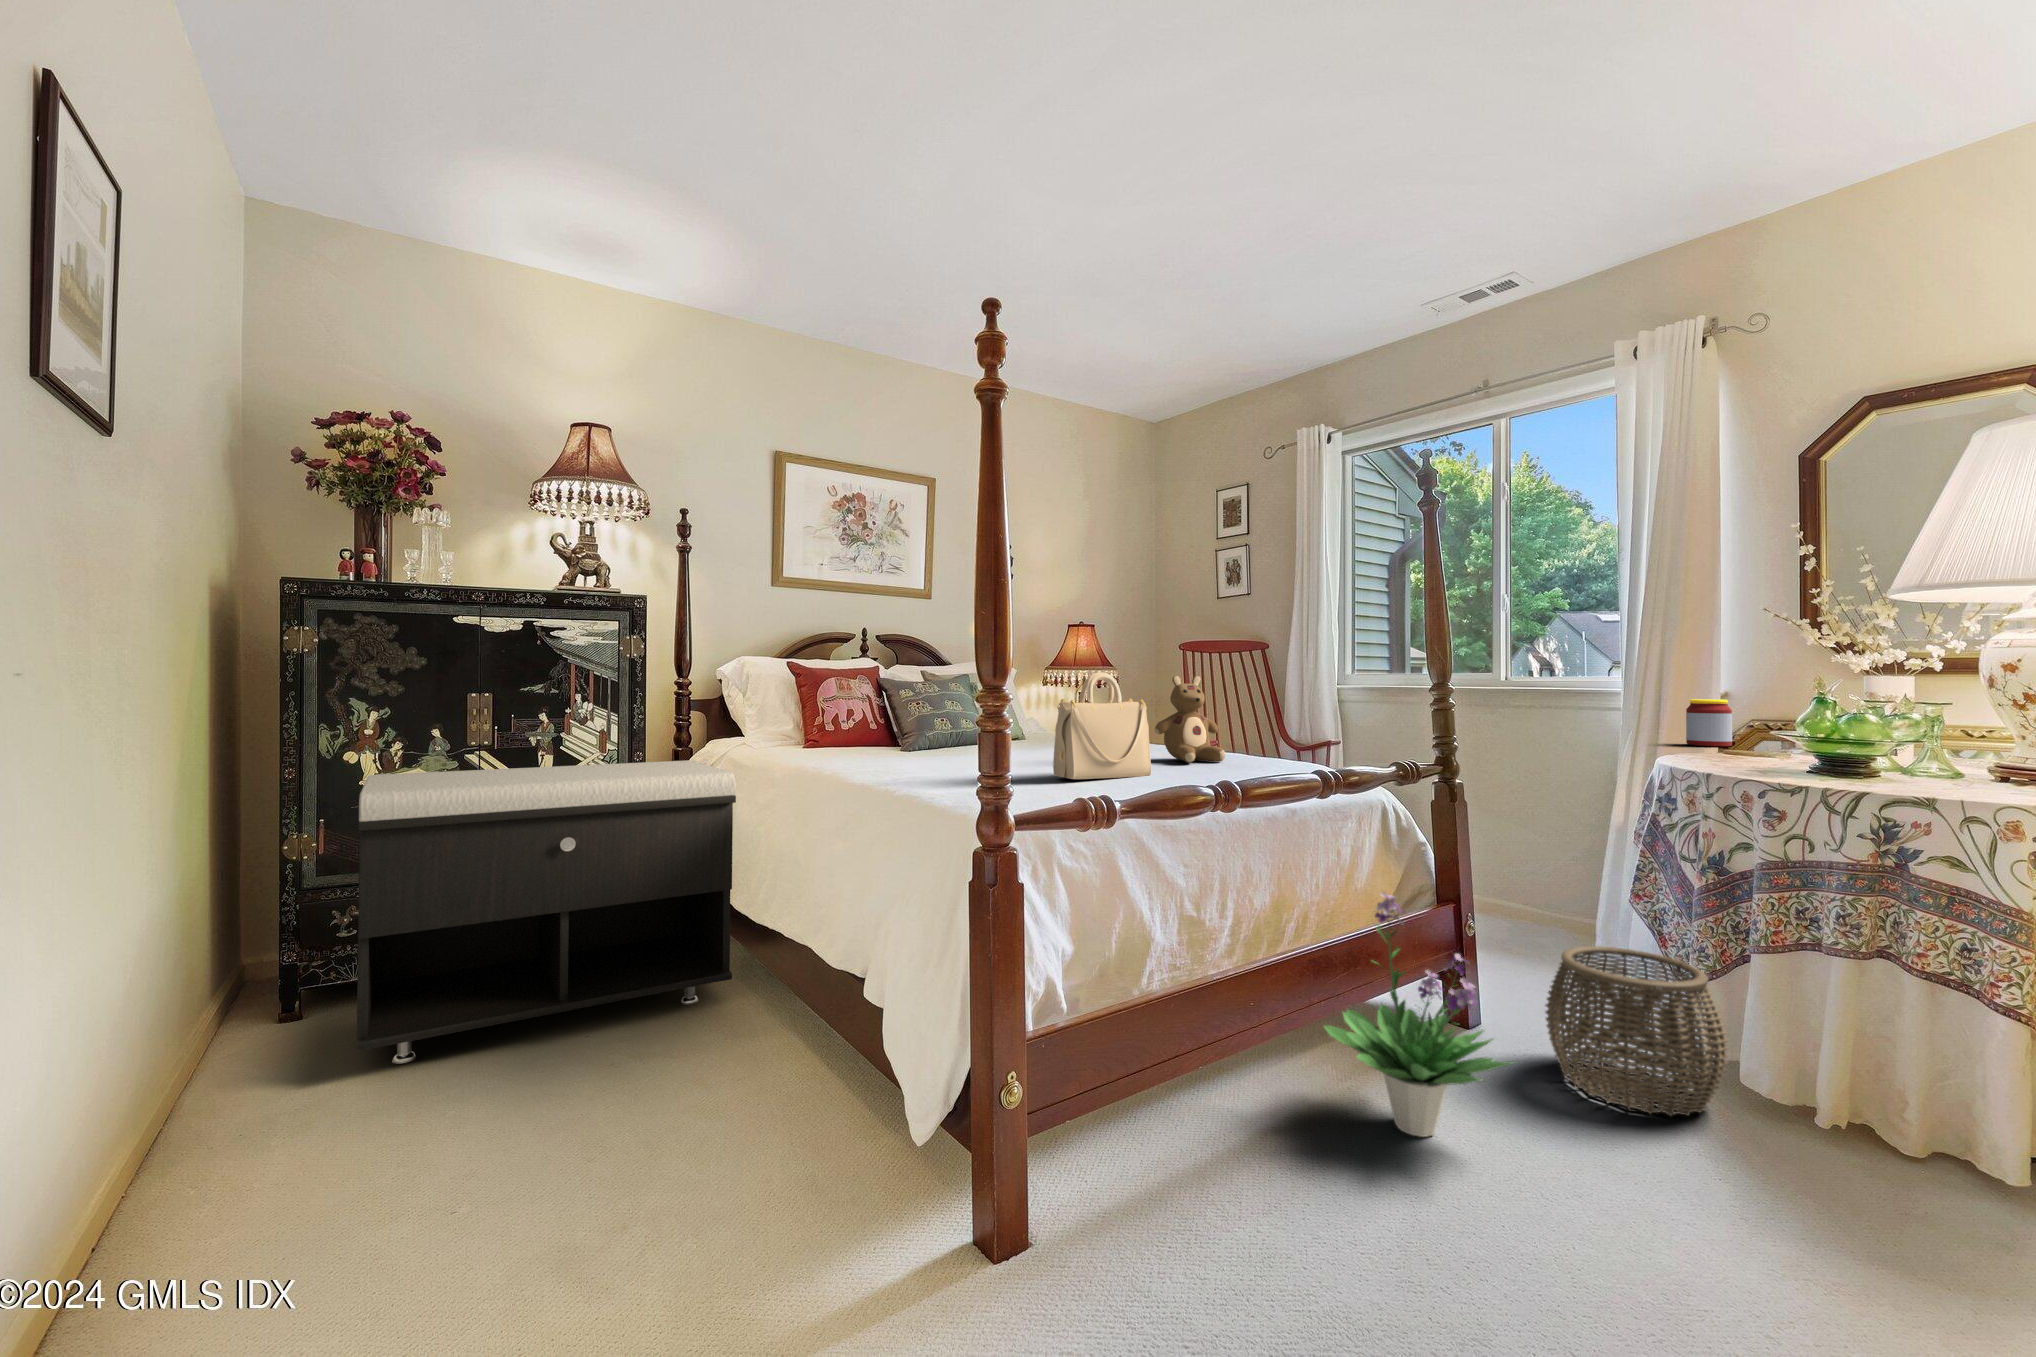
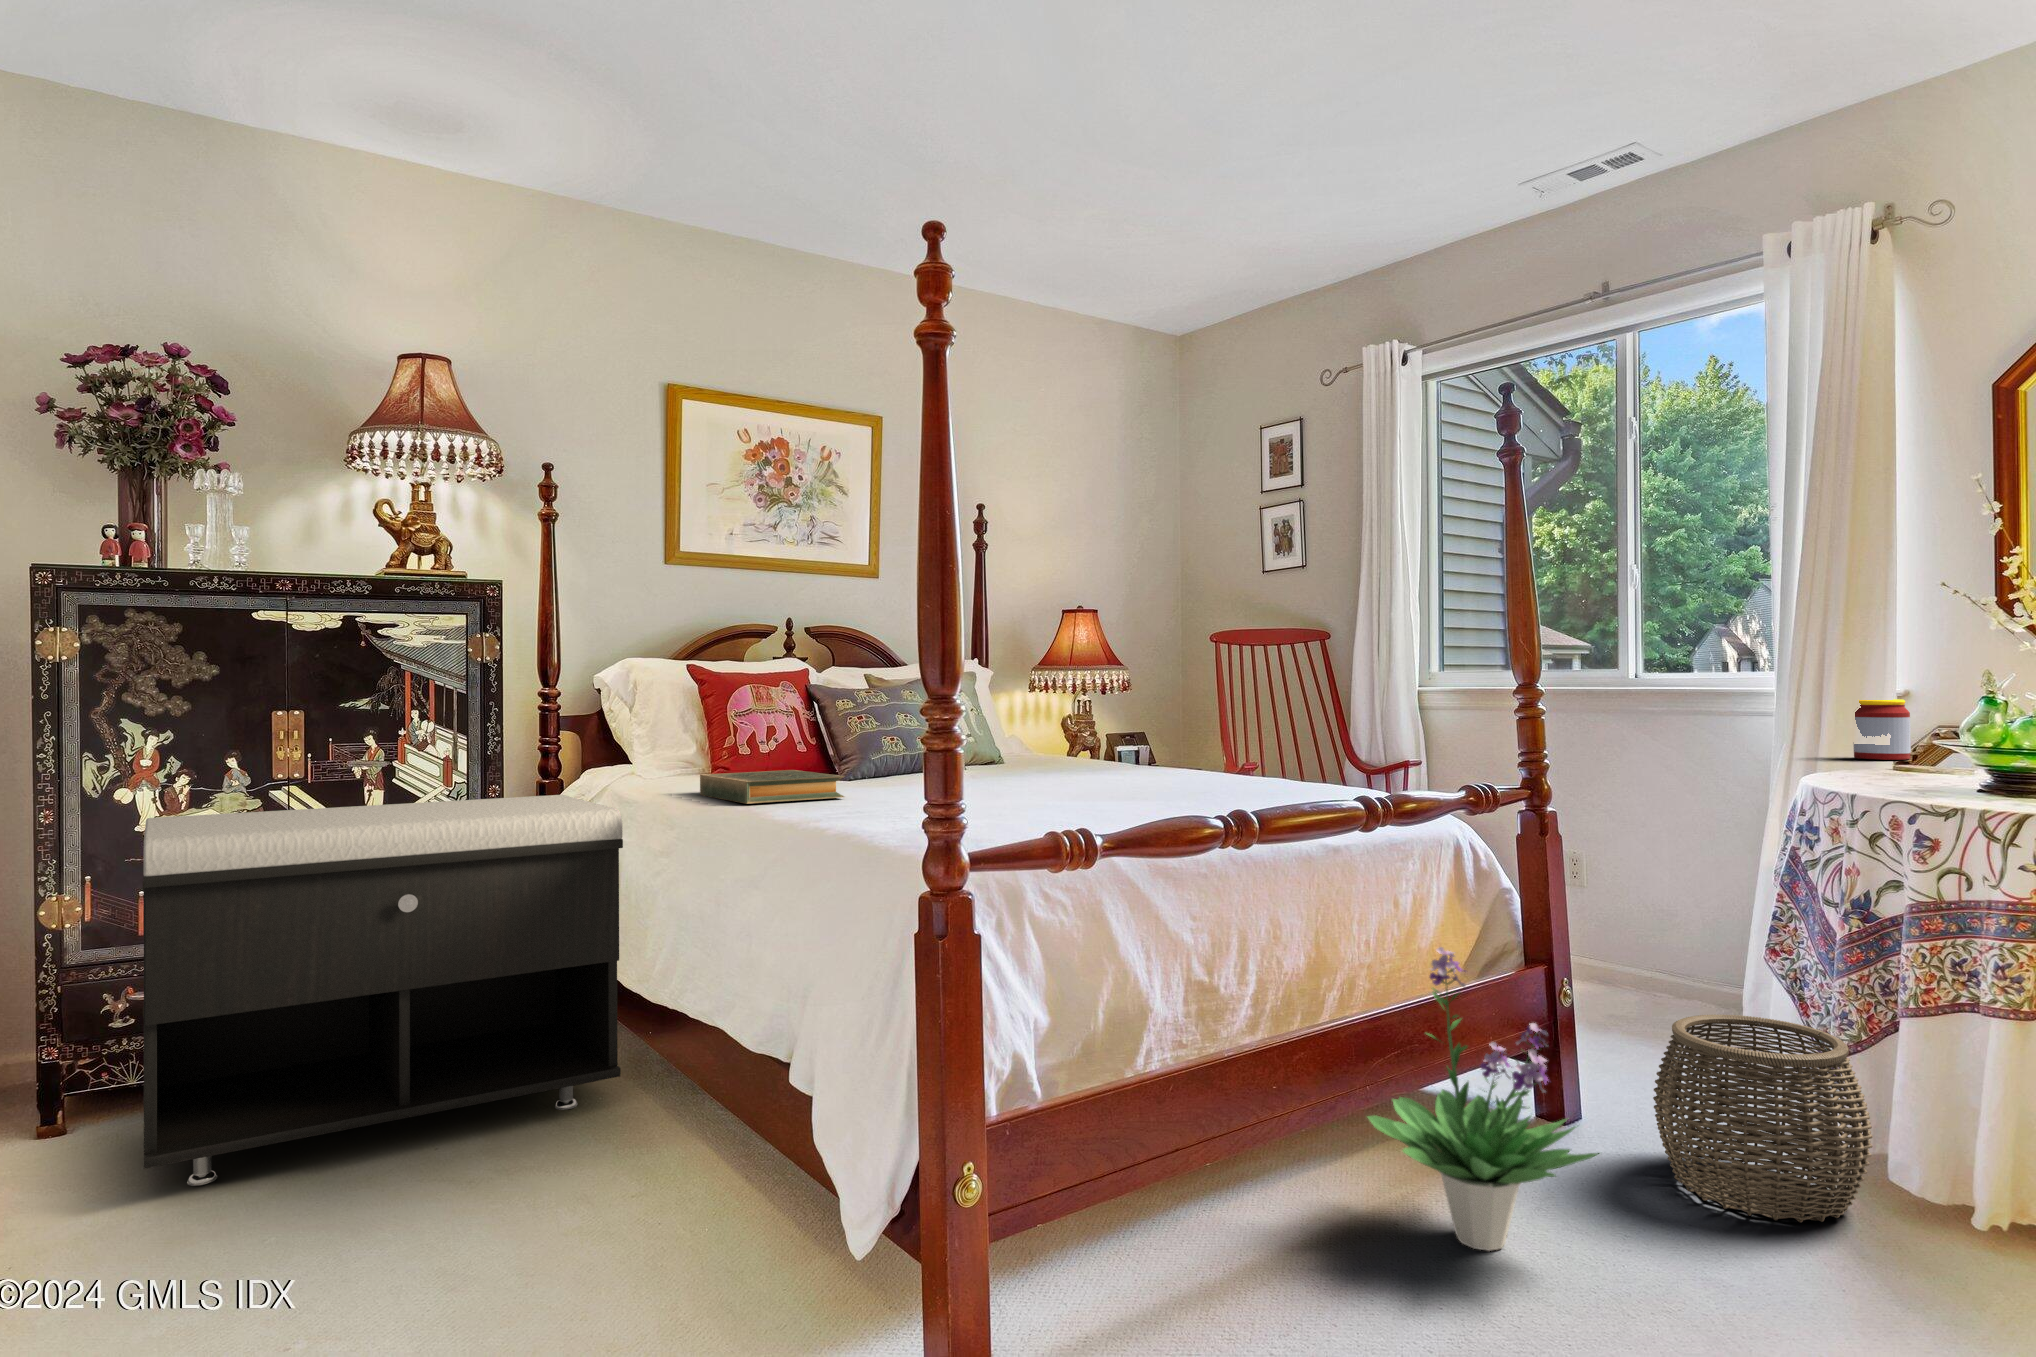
handbag: present [1053,673,1151,779] -> none [1032,674,1158,812]
stuffed bear: present [1155,676,1225,763] -> none [1166,677,1257,789]
hardback book: none [796,744,908,770] -> present [700,770,845,804]

